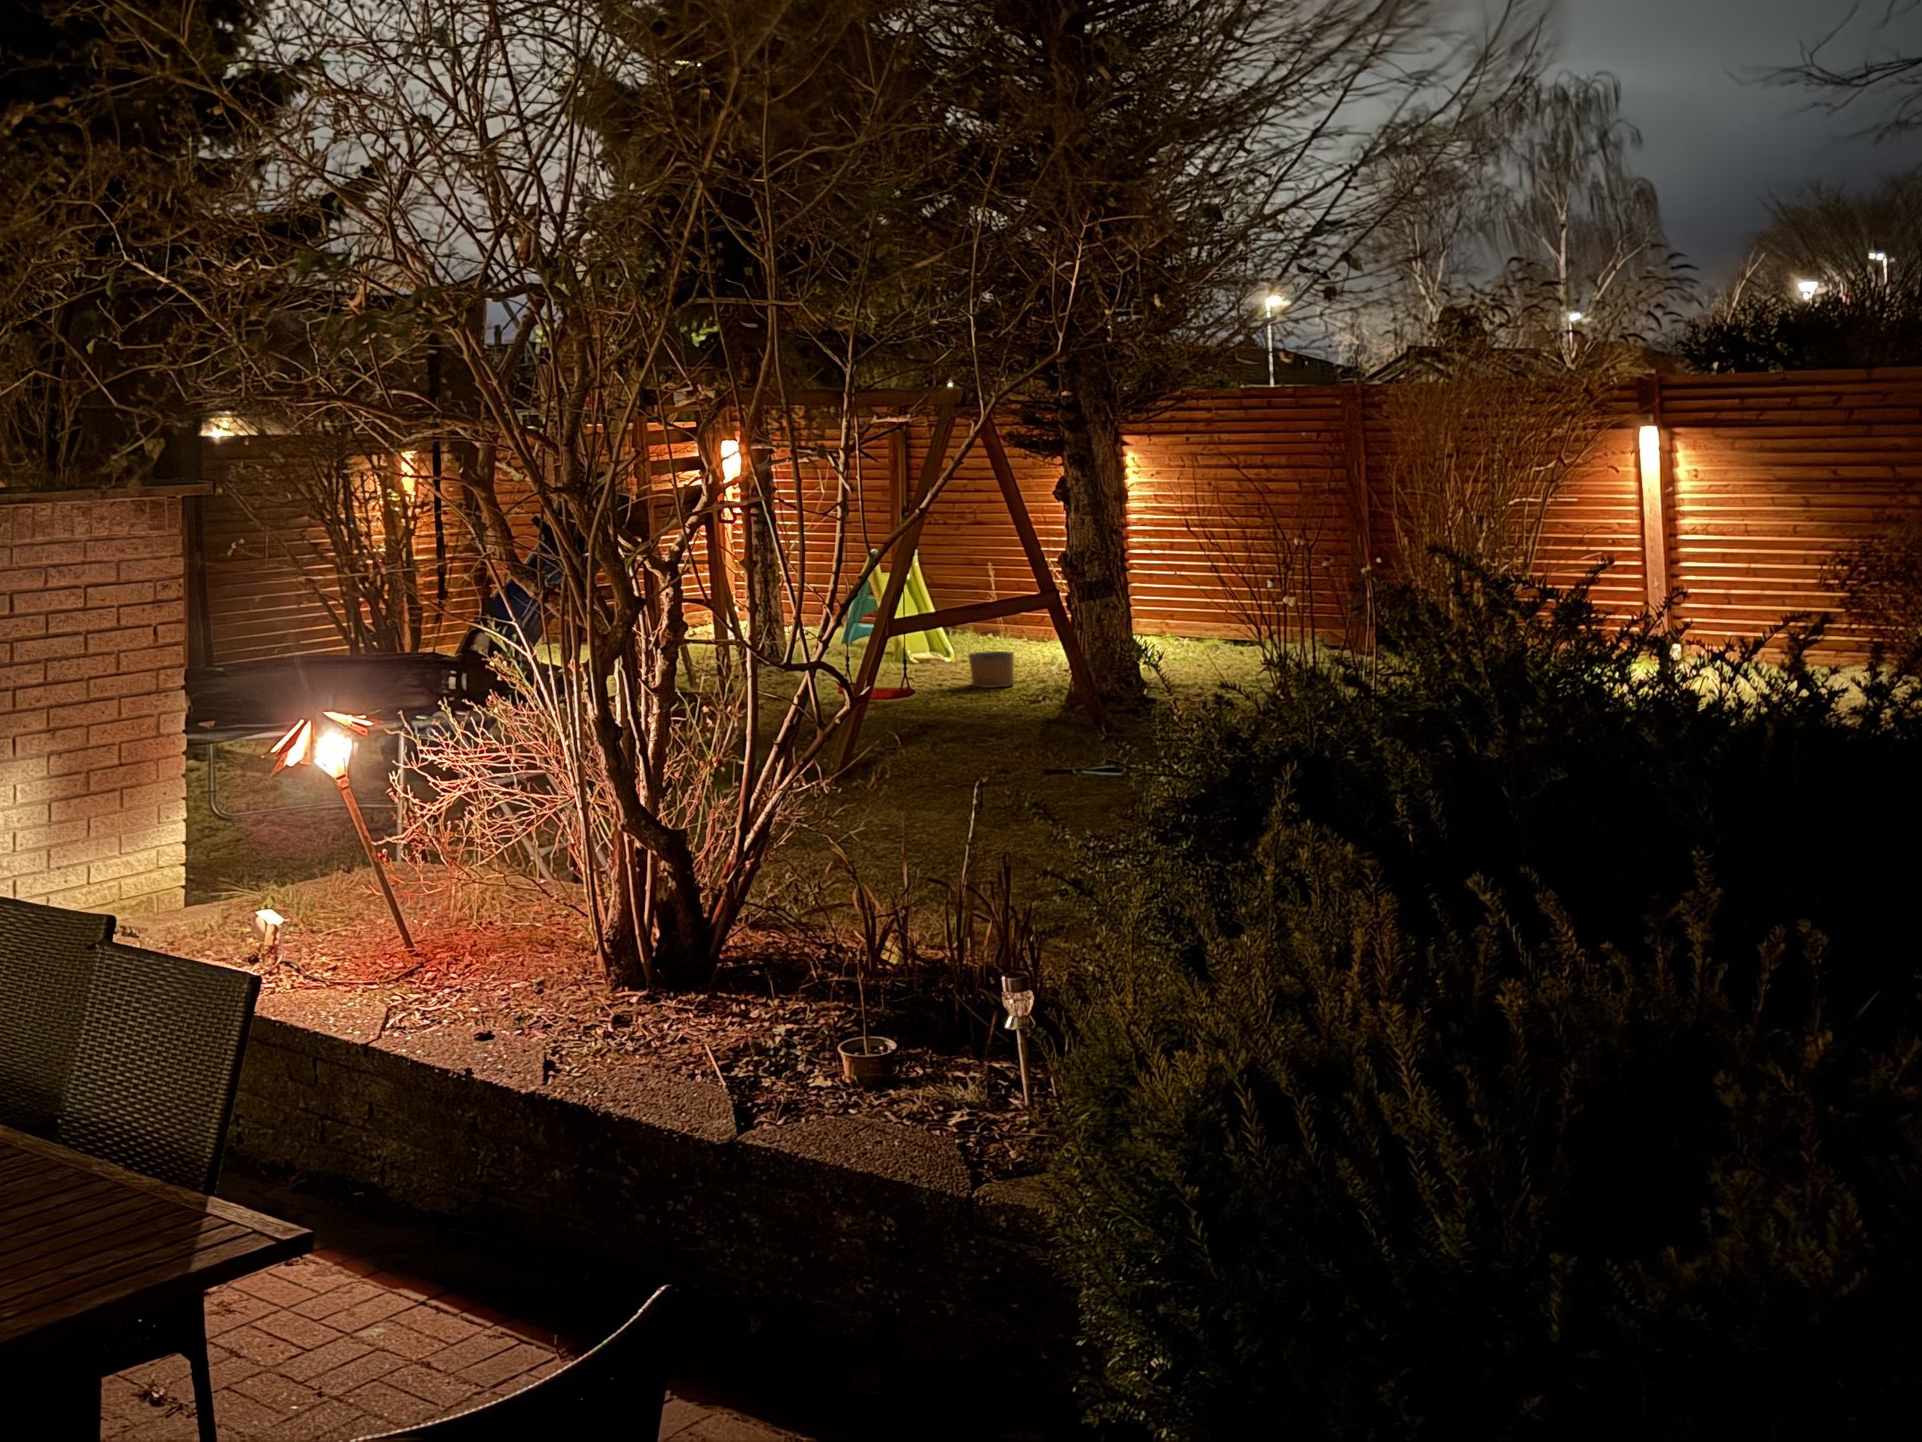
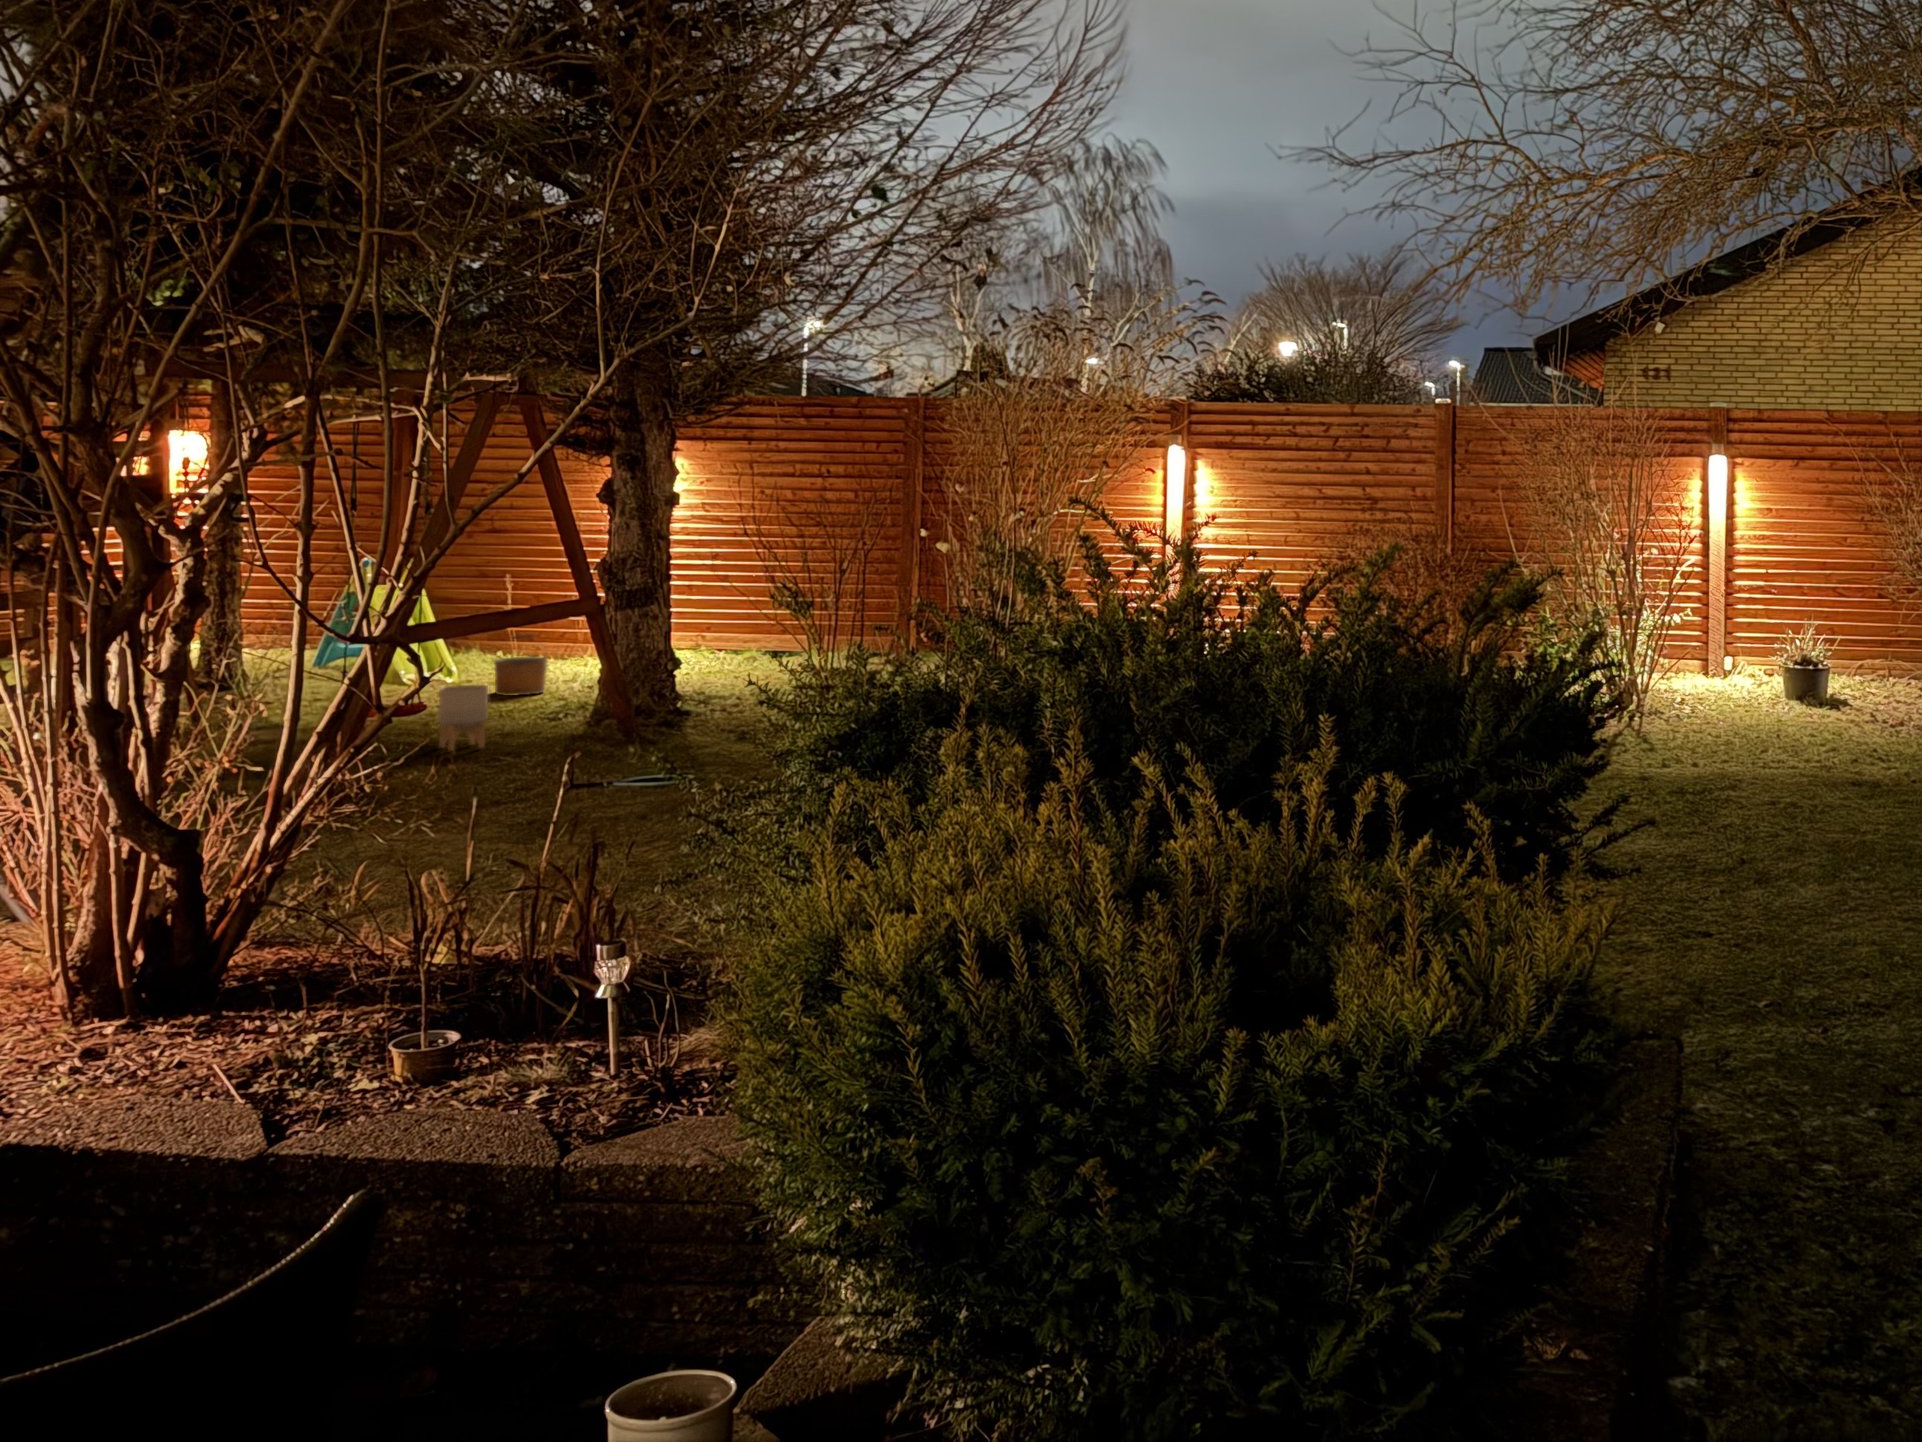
planter: none [918,680,960,741] -> present [438,685,488,751]

